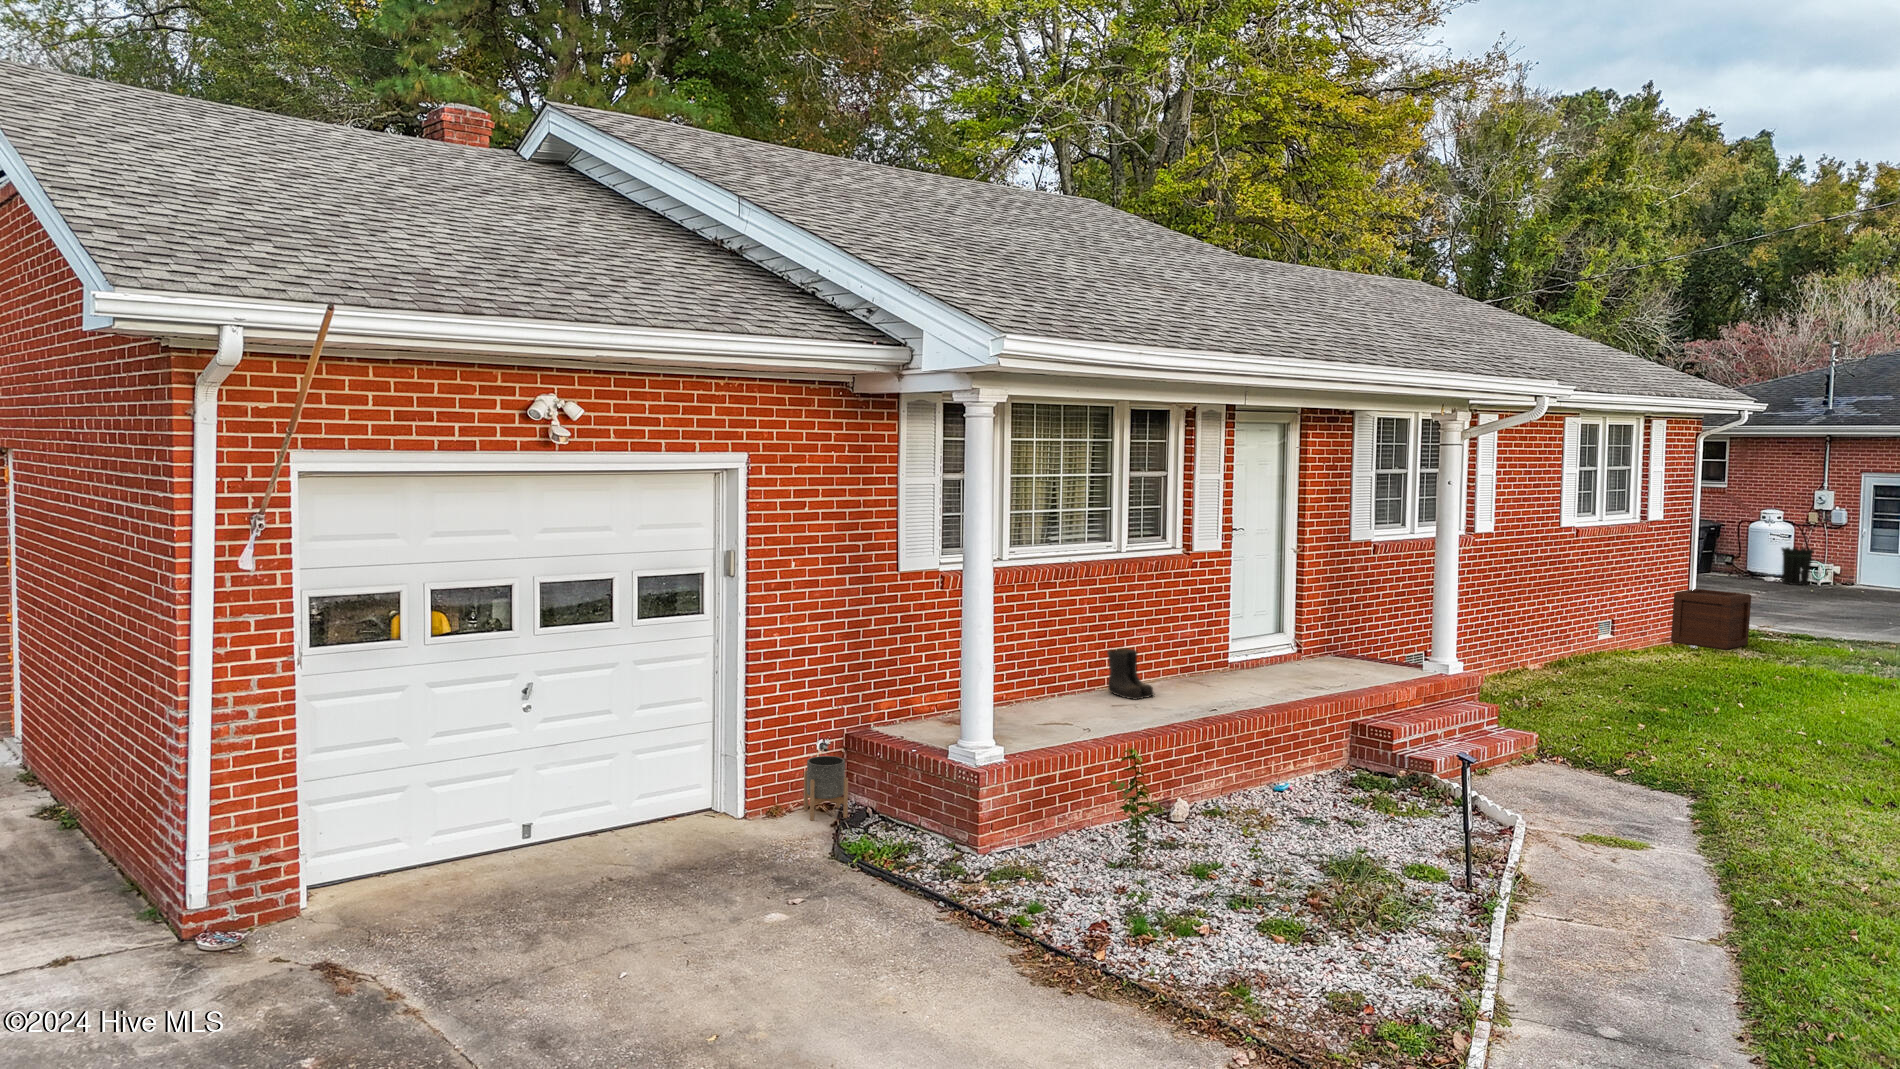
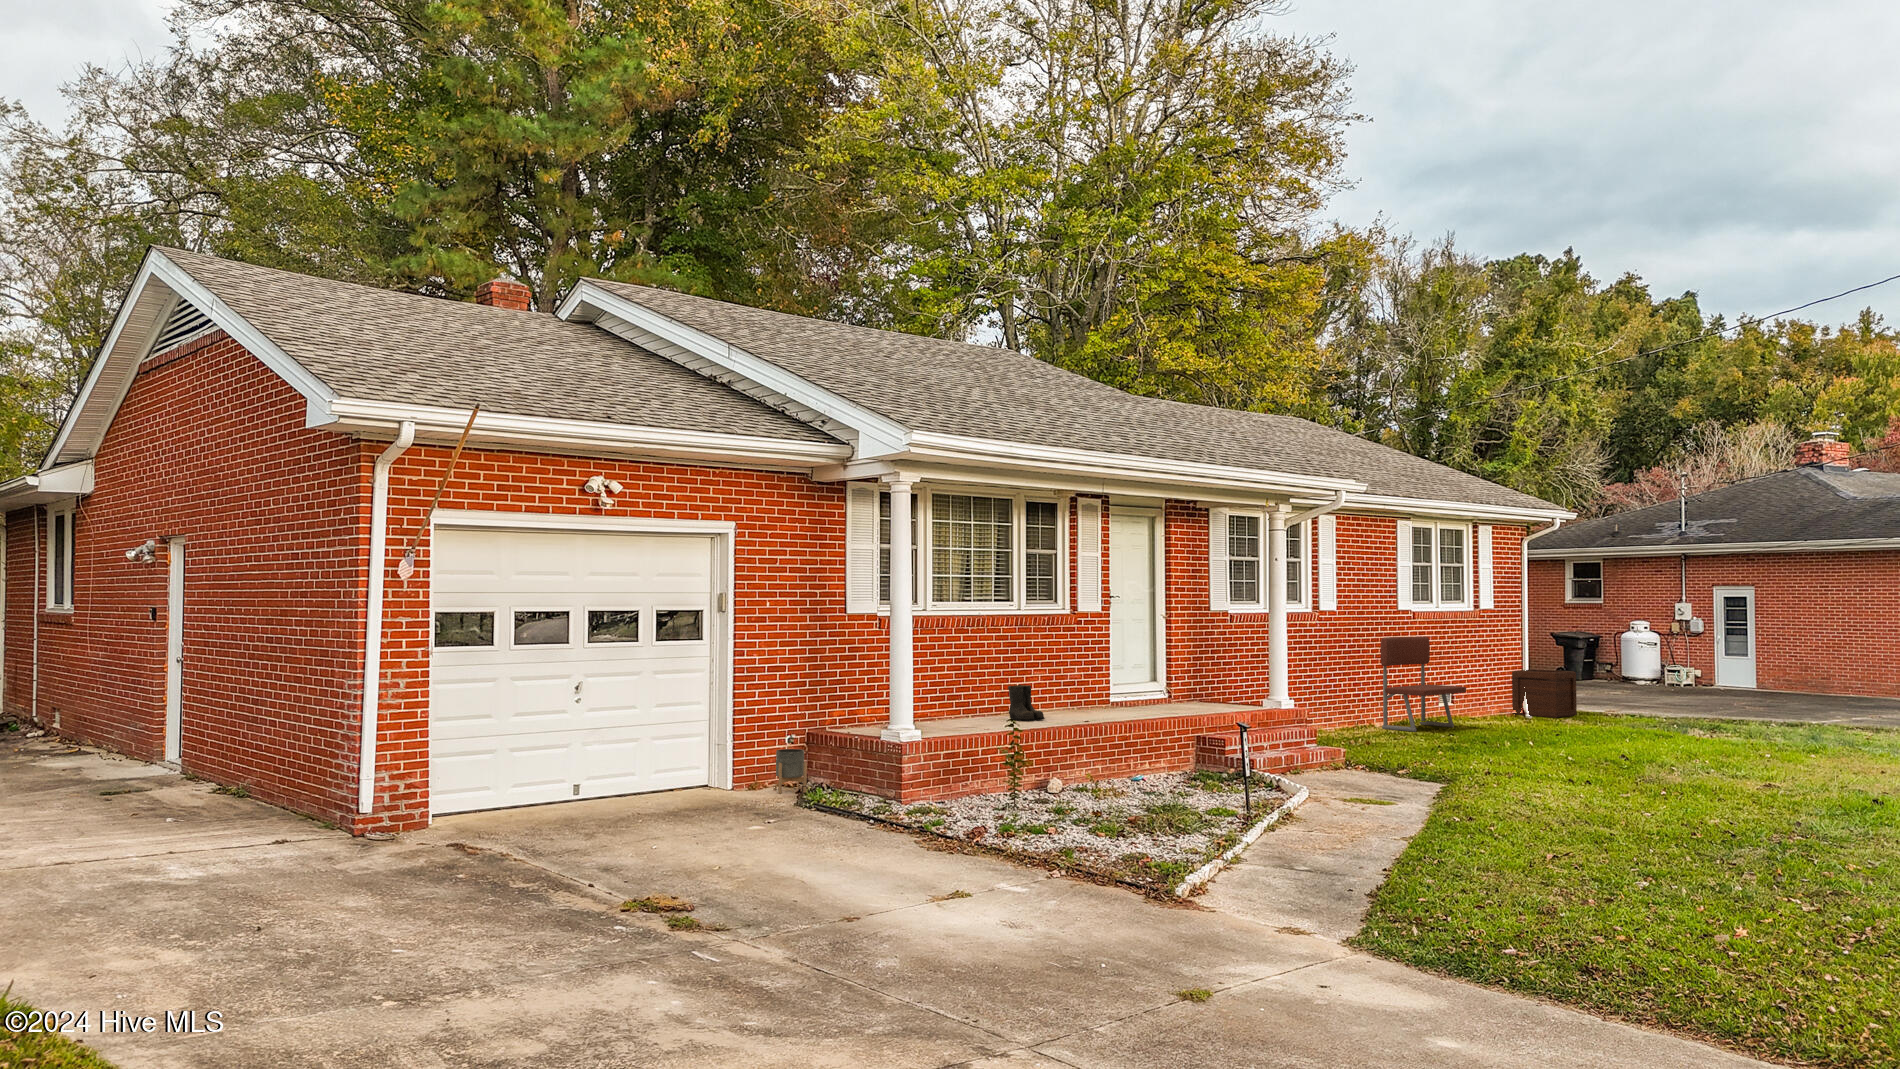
waste bin: present [1782,547,1814,585] -> none [1646,651,1675,684]
bench: none [1535,559,1639,678] -> present [1380,637,1466,732]

